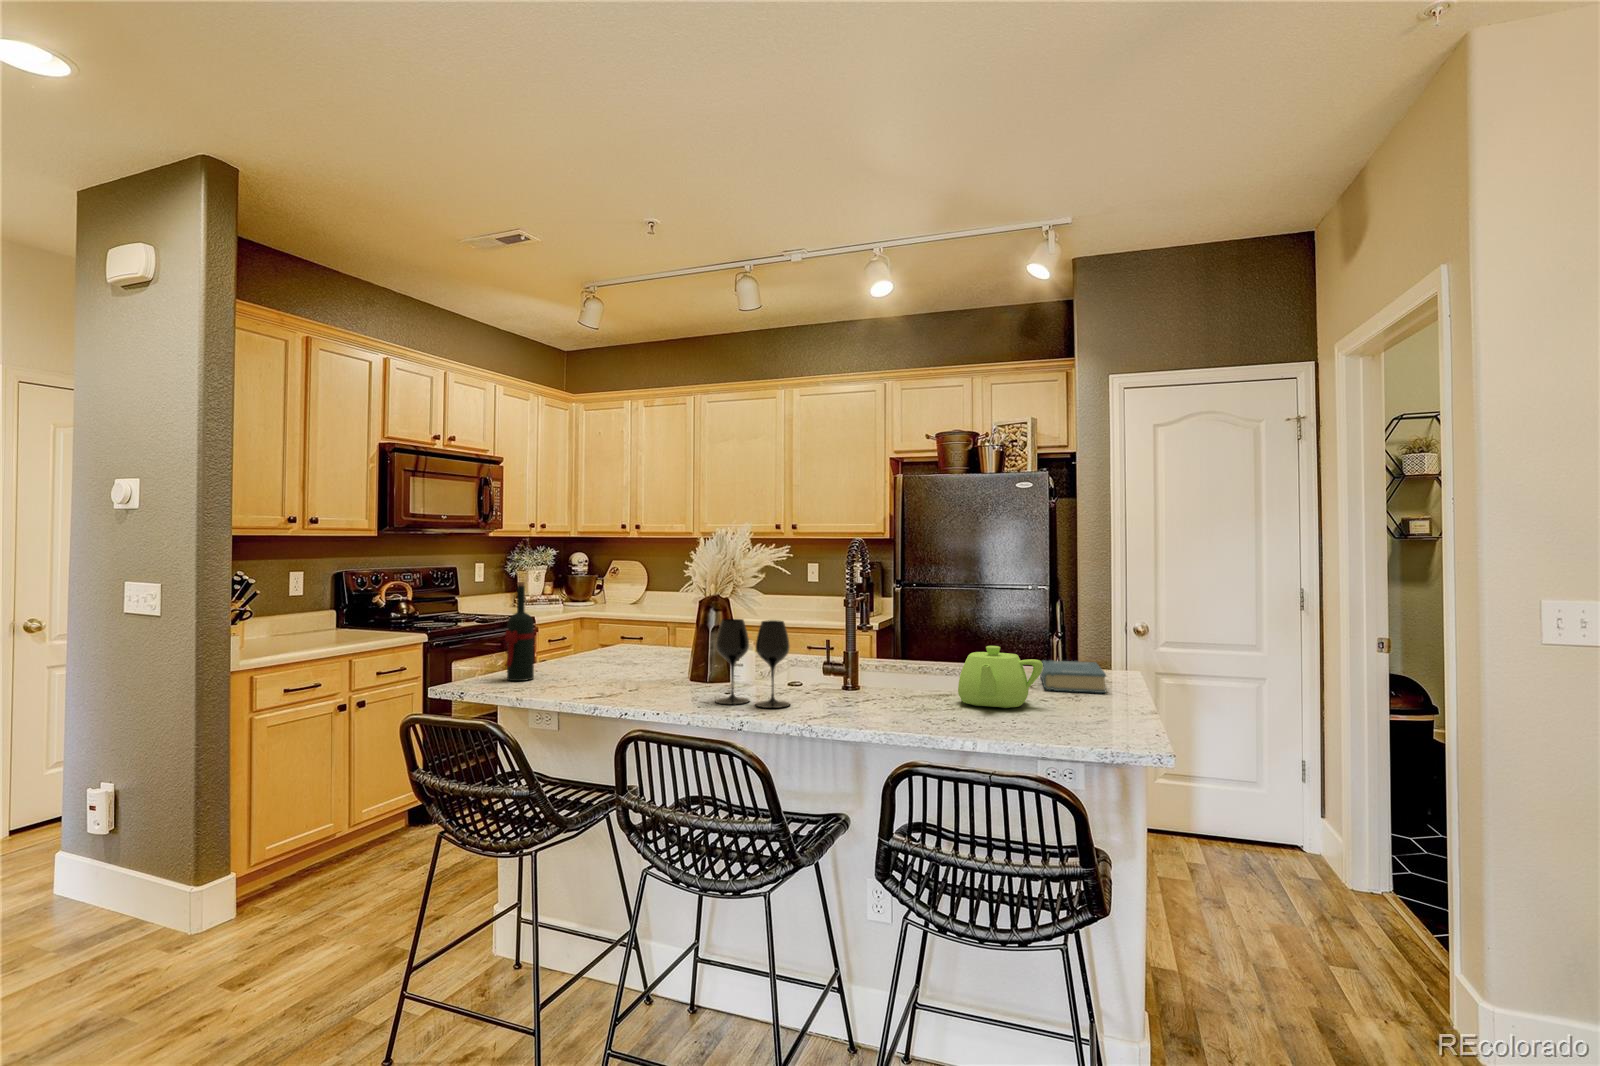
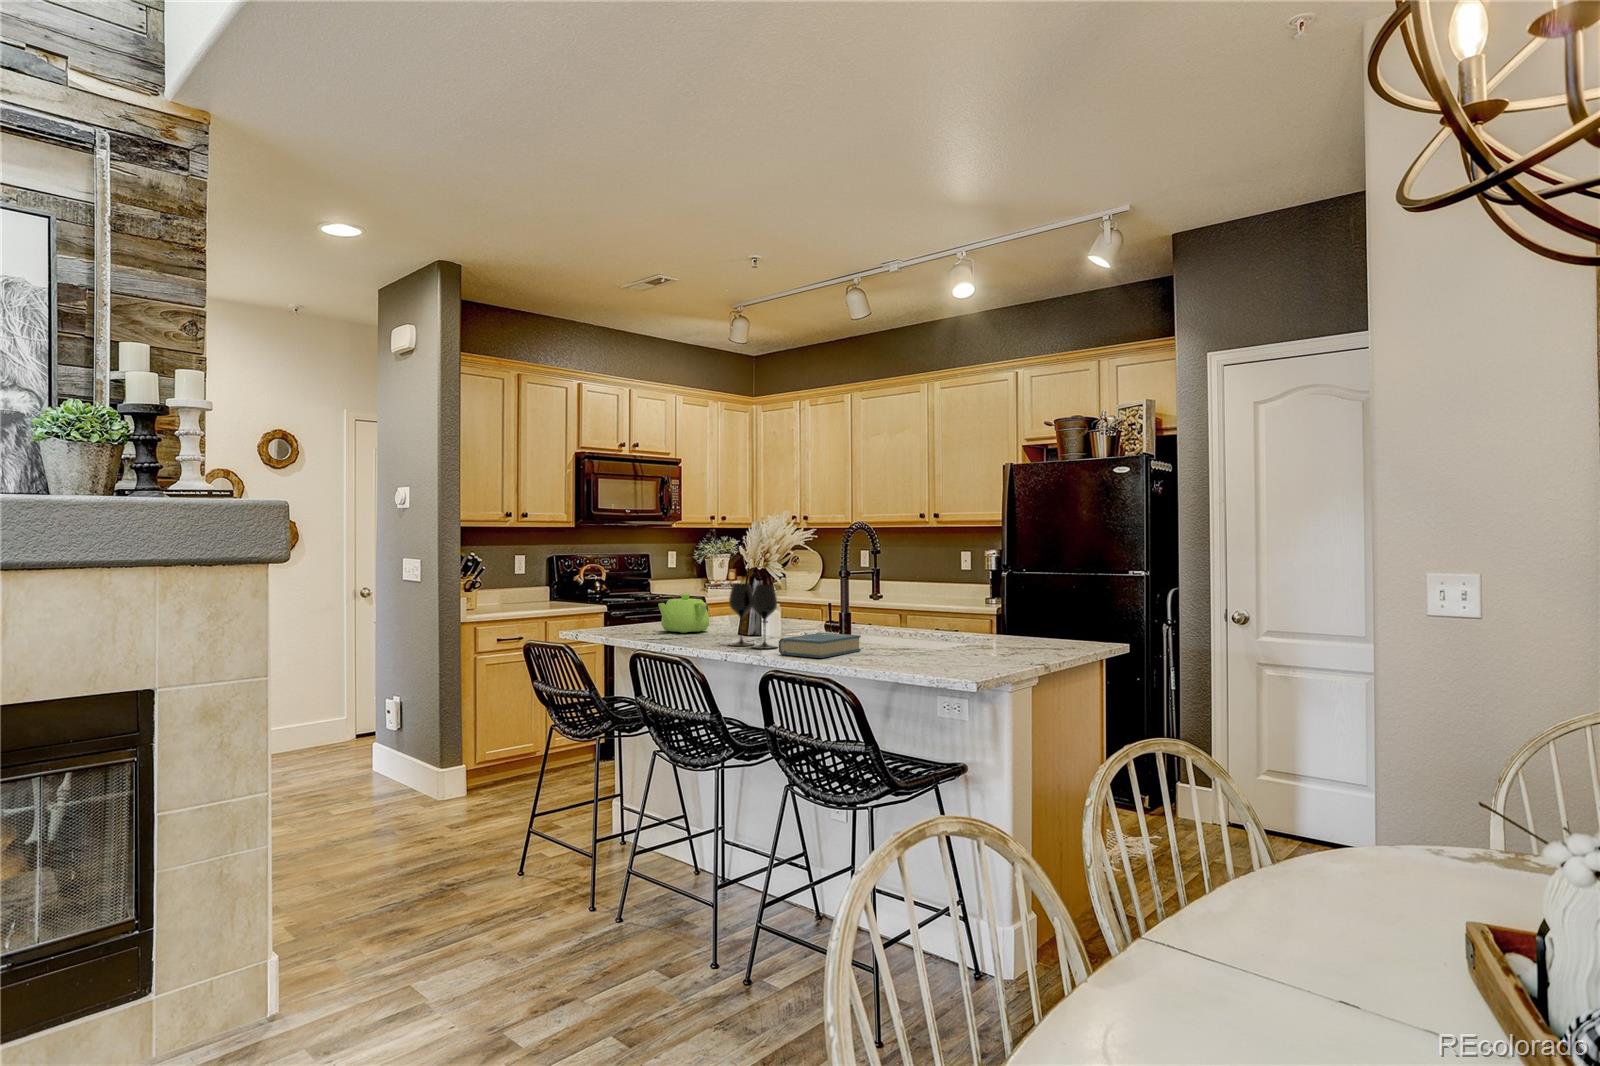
wine bottle: present [505,582,534,681] -> none [610,557,632,630]
teapot: present [958,646,1043,708] -> present [658,594,709,633]
hardback book: present [1041,660,1106,693] -> present [779,633,861,658]

